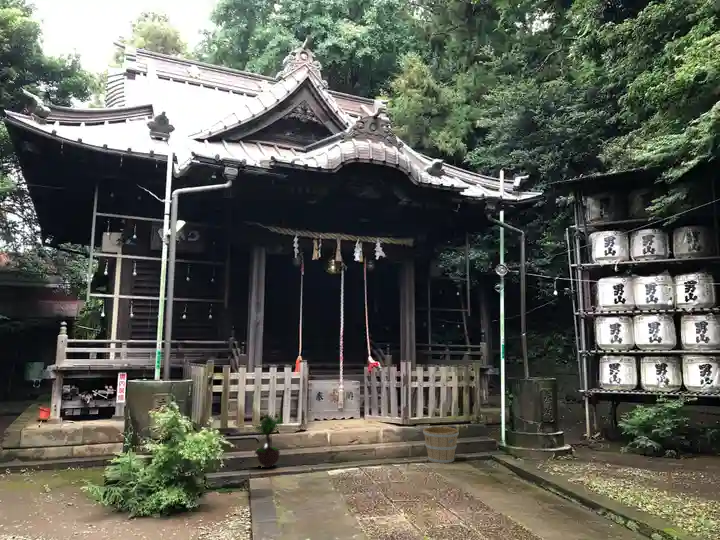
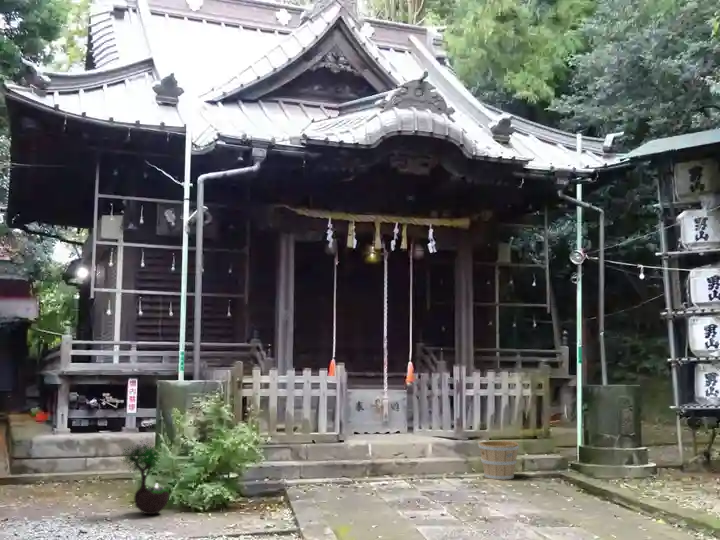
potted tree: present [255,415,283,468] -> present [124,441,169,514]

